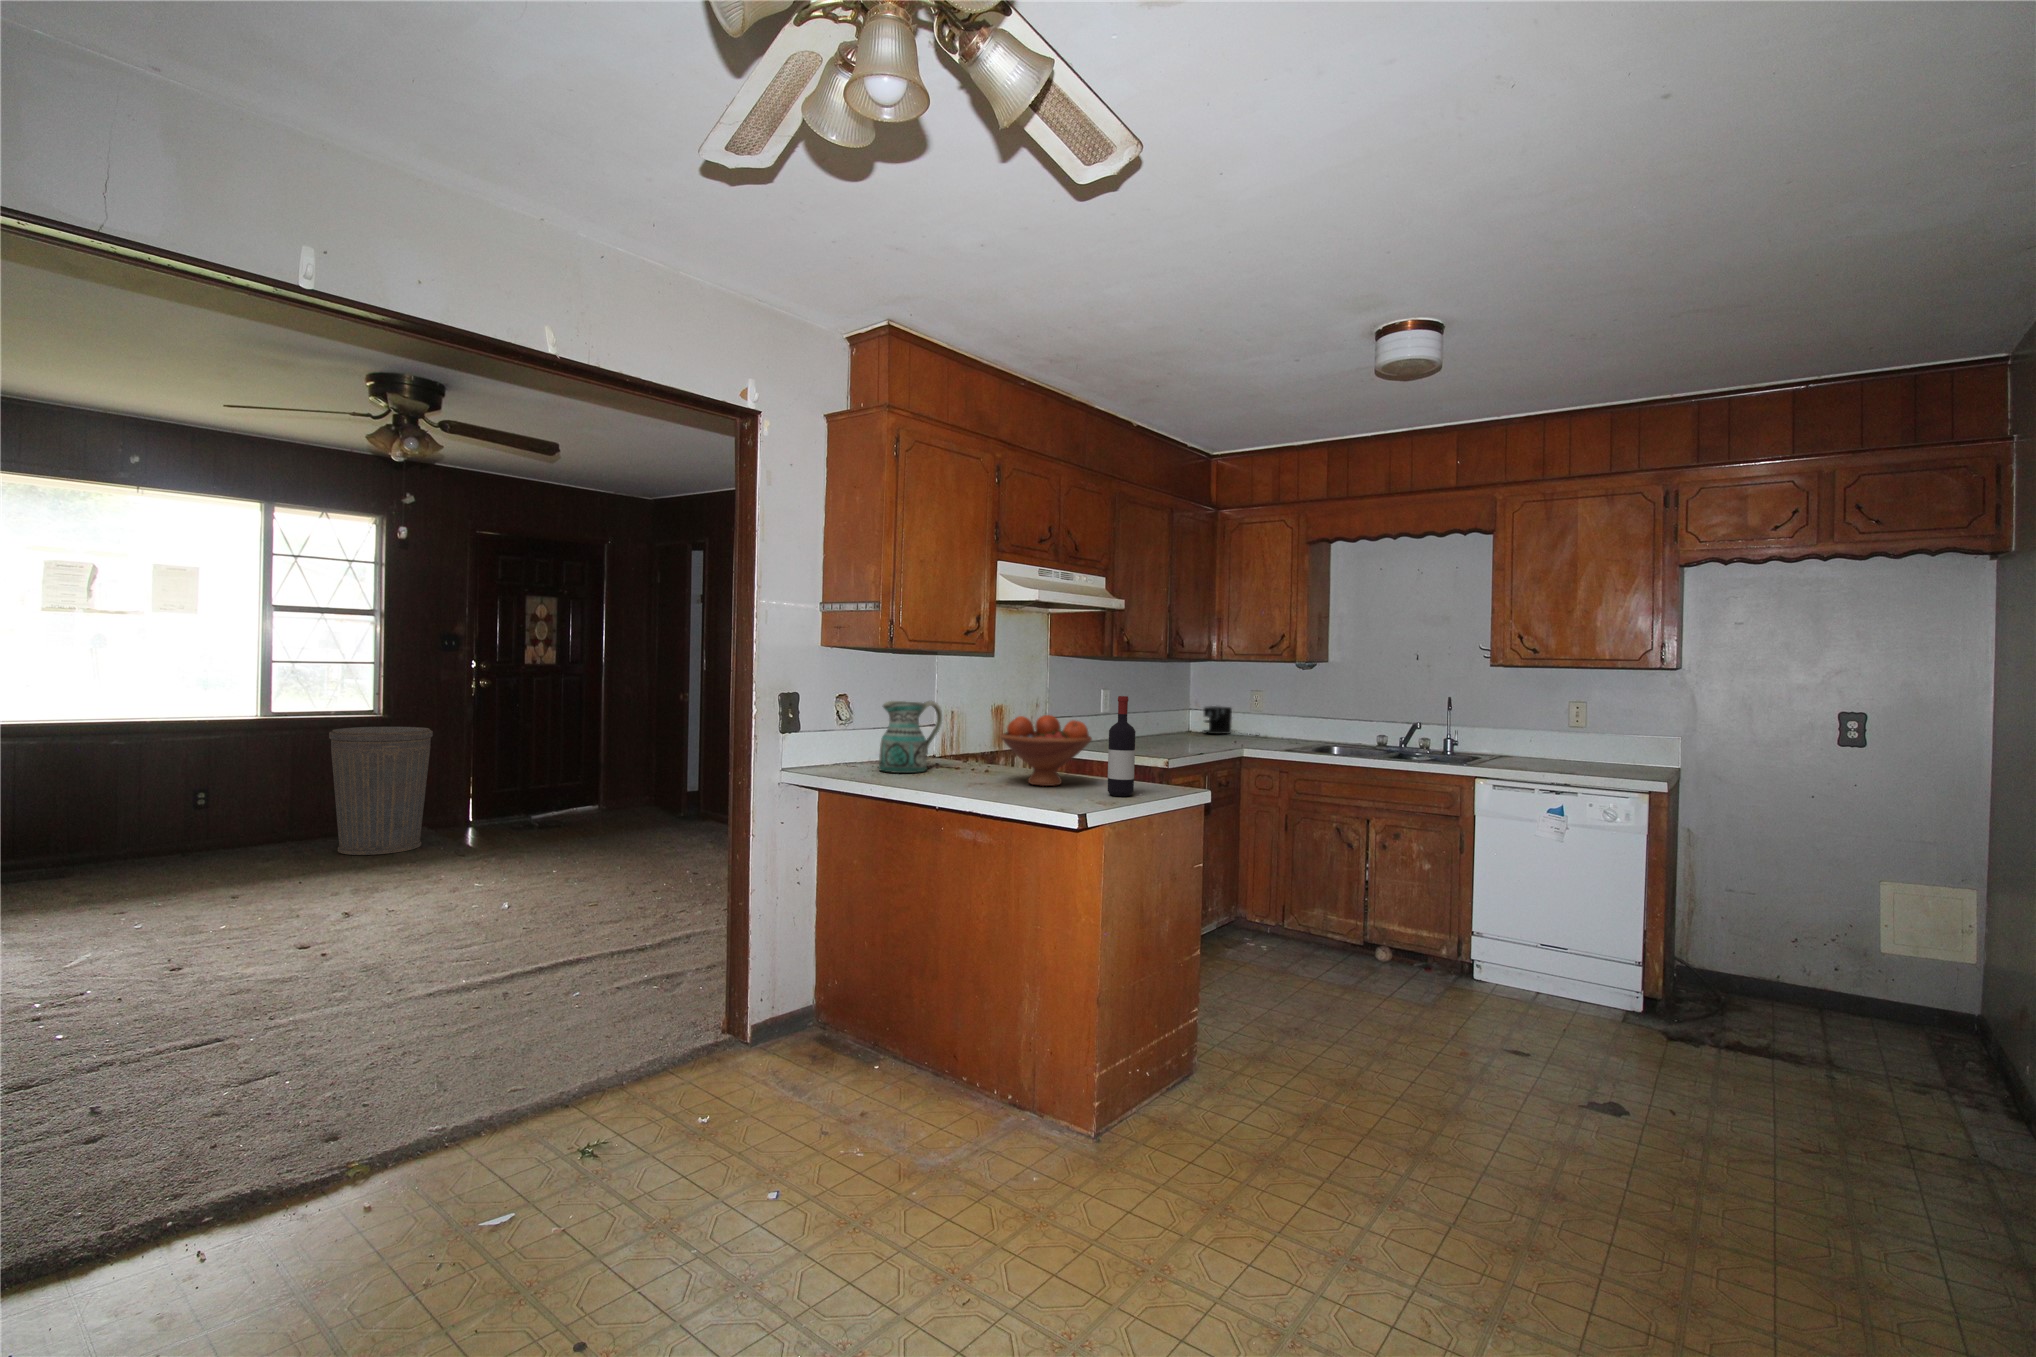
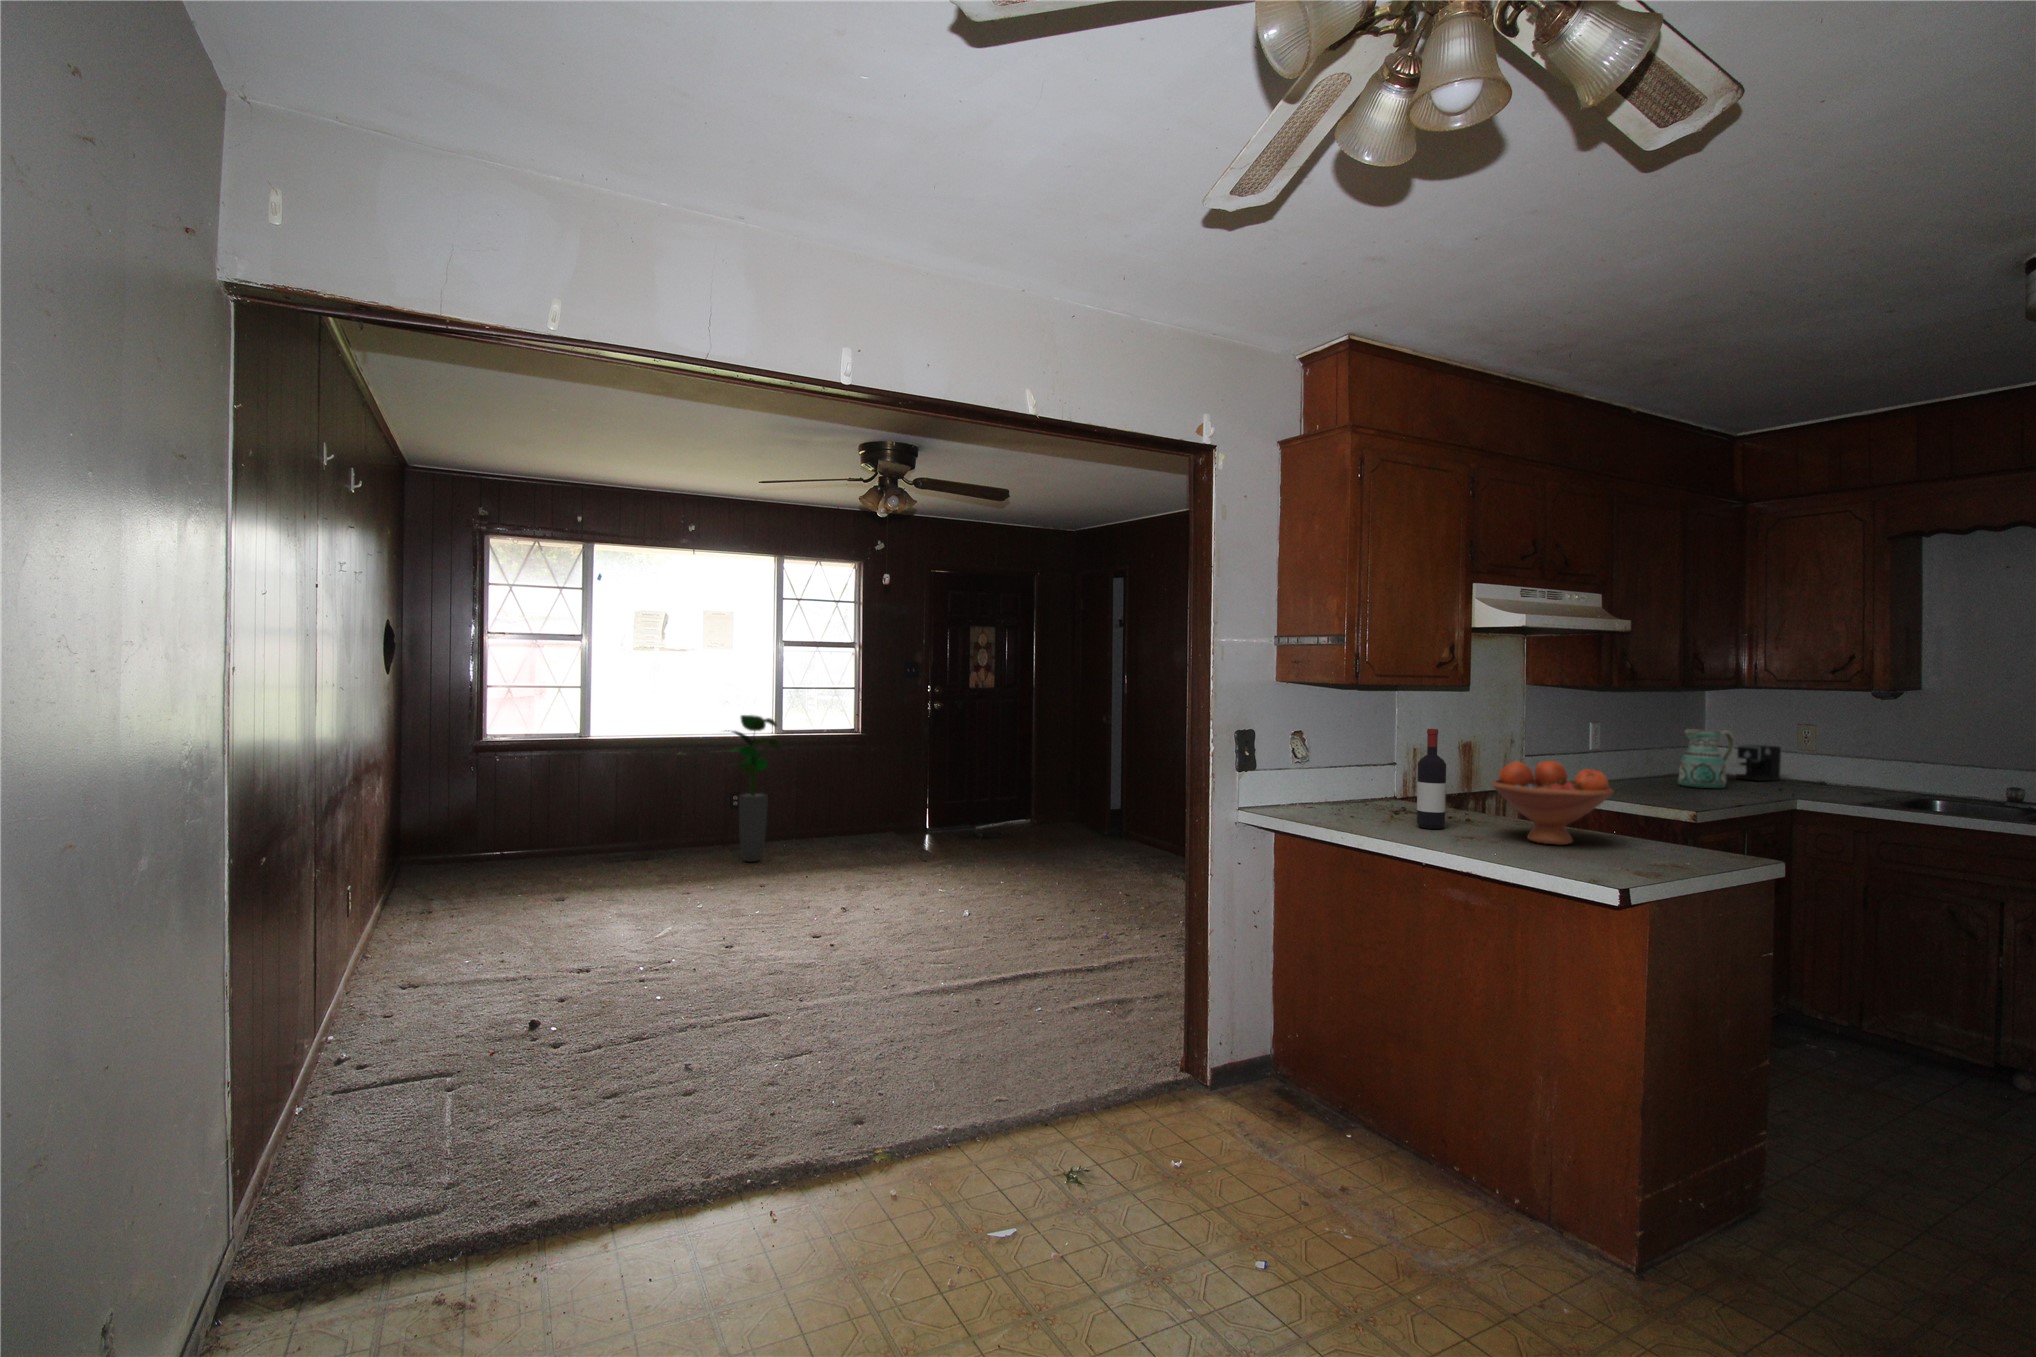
potted plant: none [178,690,277,866] -> present [726,715,780,862]
wine bottle: present [1108,696,1136,796] -> present [1417,729,1446,829]
ceramic pitcher: present [879,701,942,773] -> present [1678,729,1734,788]
trash can: present [329,727,433,855] -> none [819,747,895,860]

